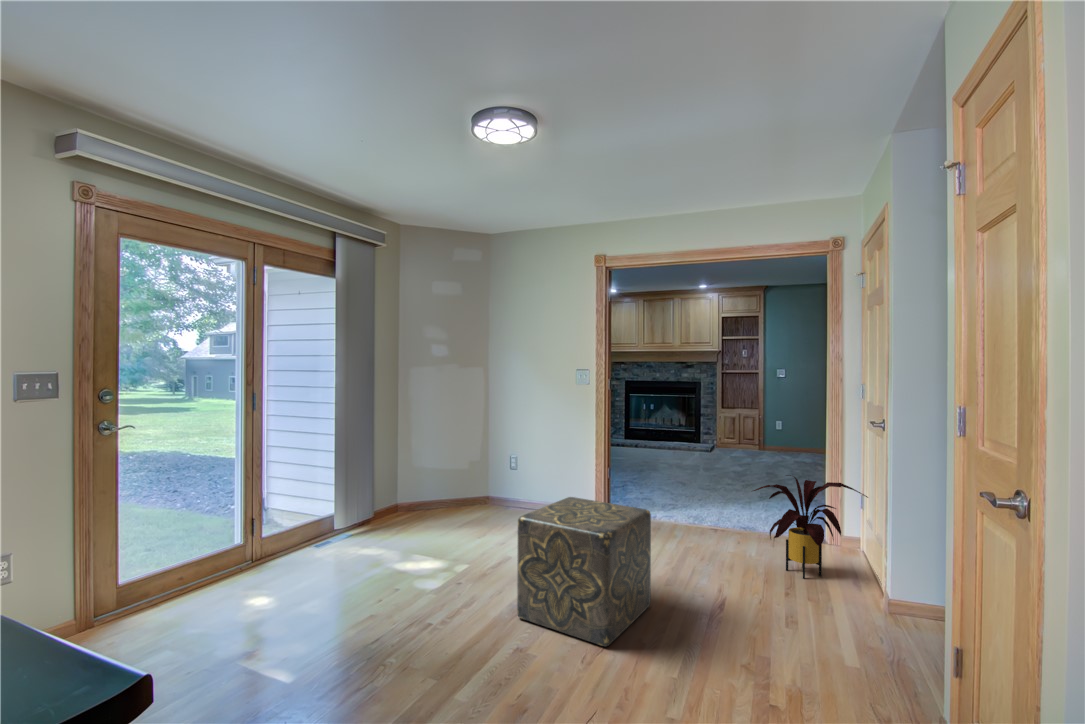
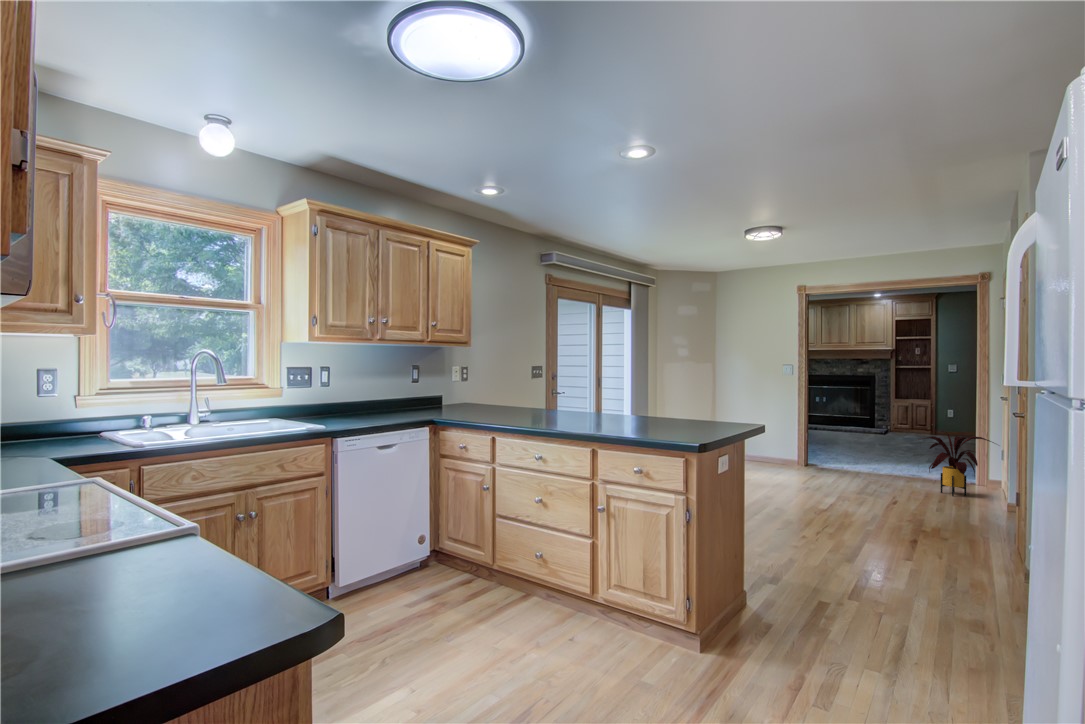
ottoman: present [517,497,651,647] -> none [770,438,848,508]

